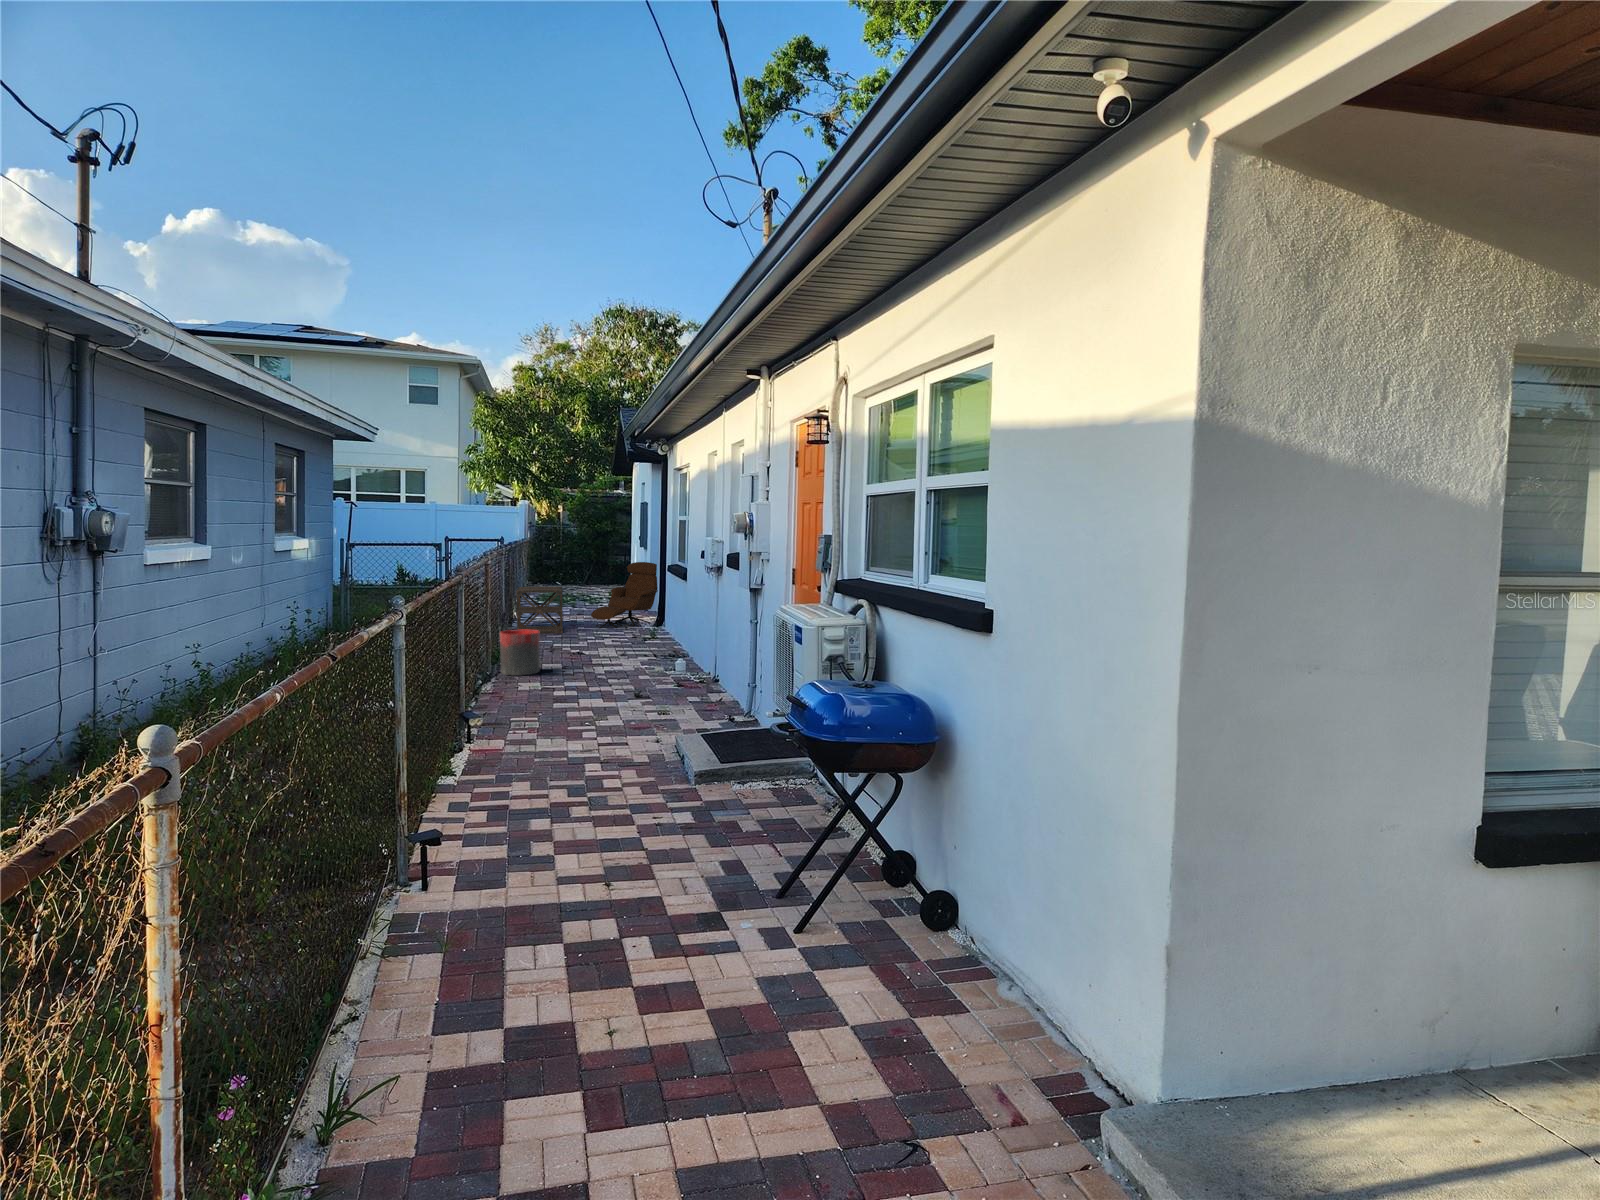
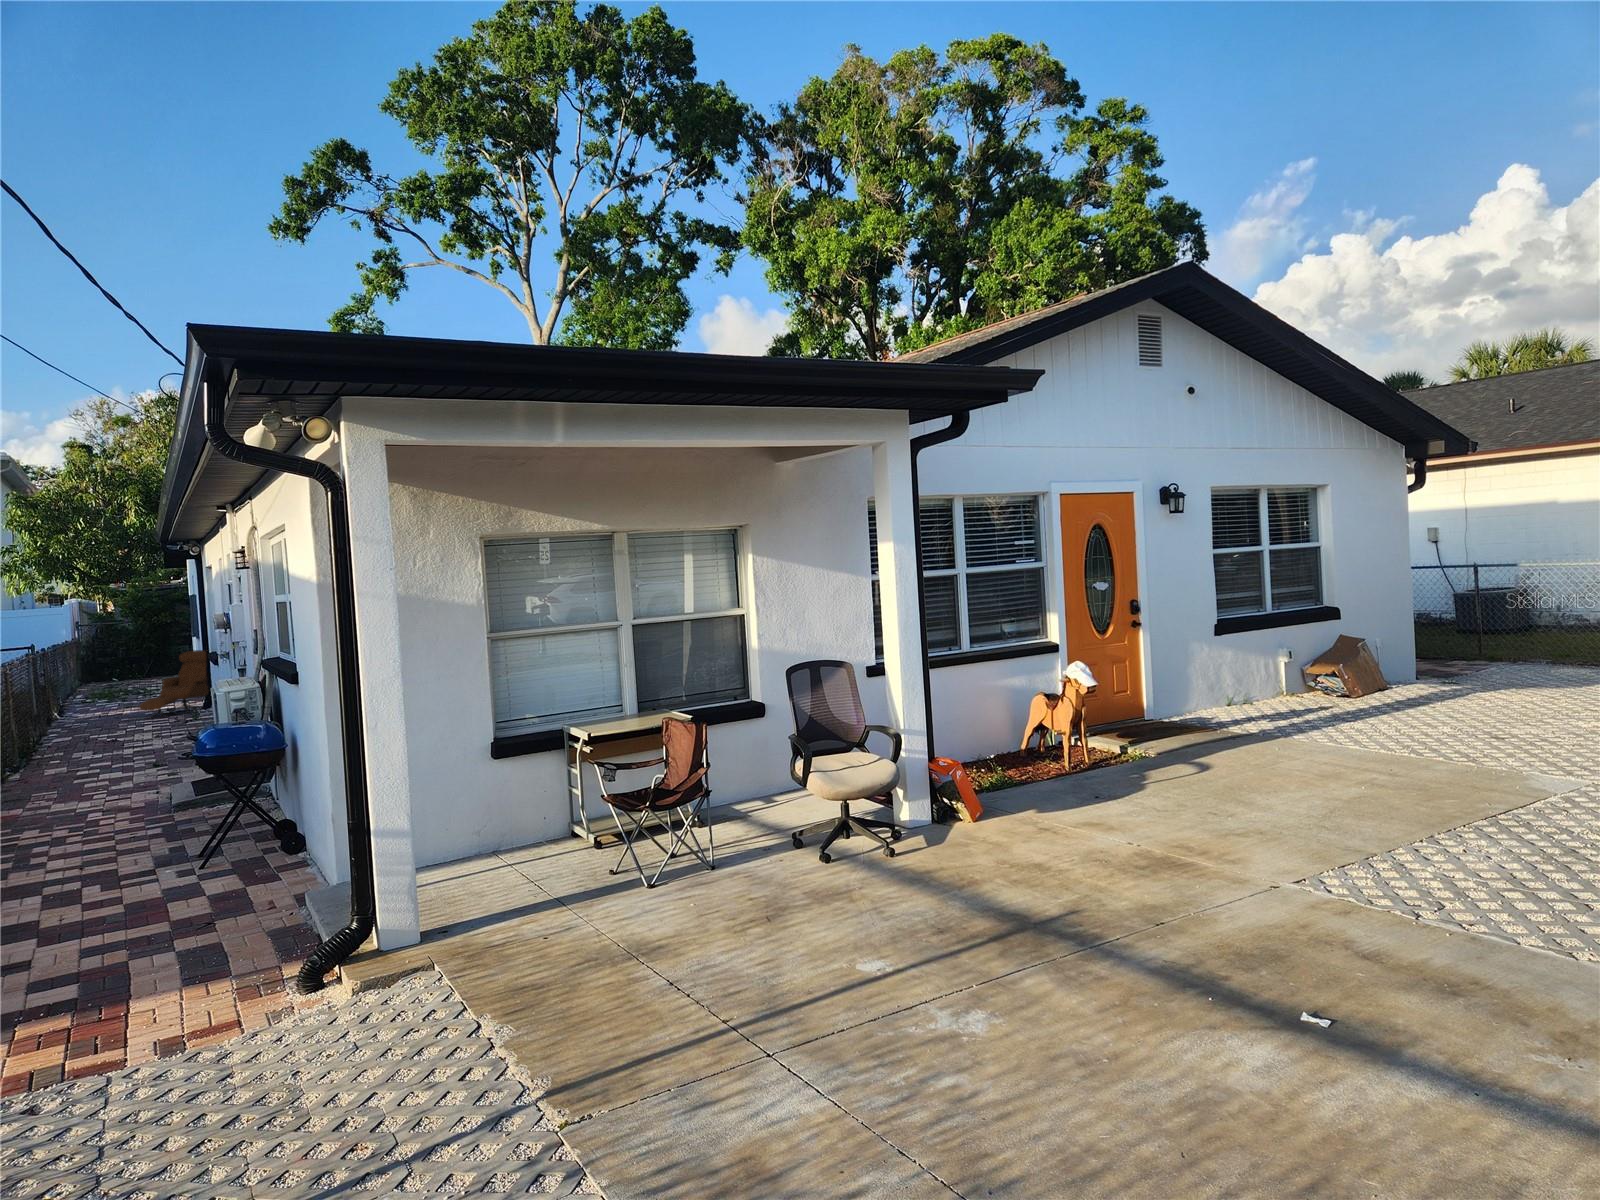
side table: present [516,586,563,634] -> none [48,682,107,734]
trash can: present [500,630,540,676] -> none [21,722,68,766]

